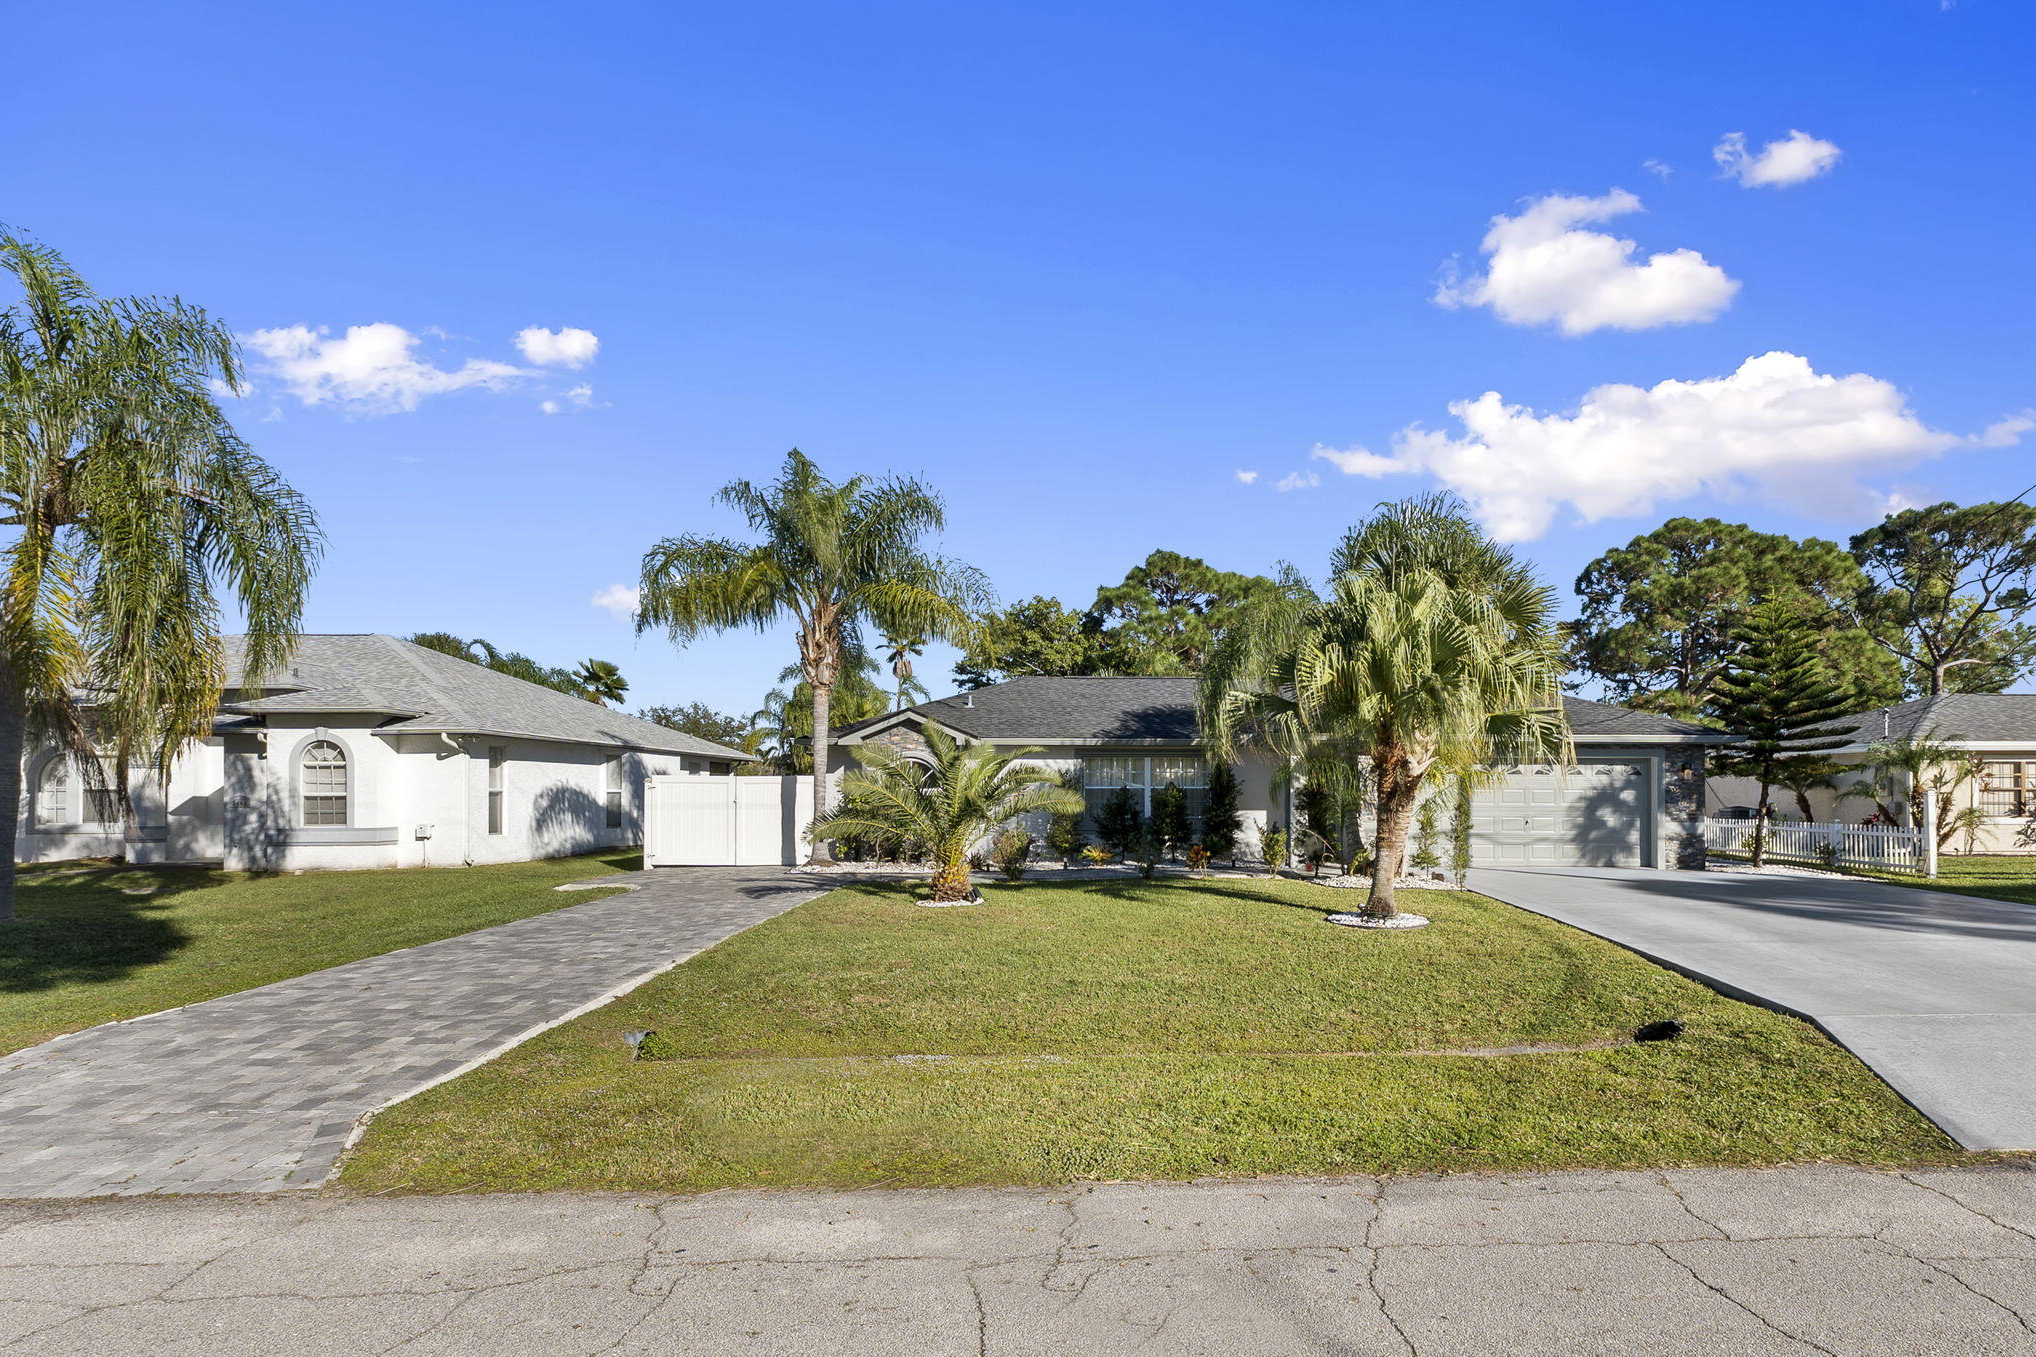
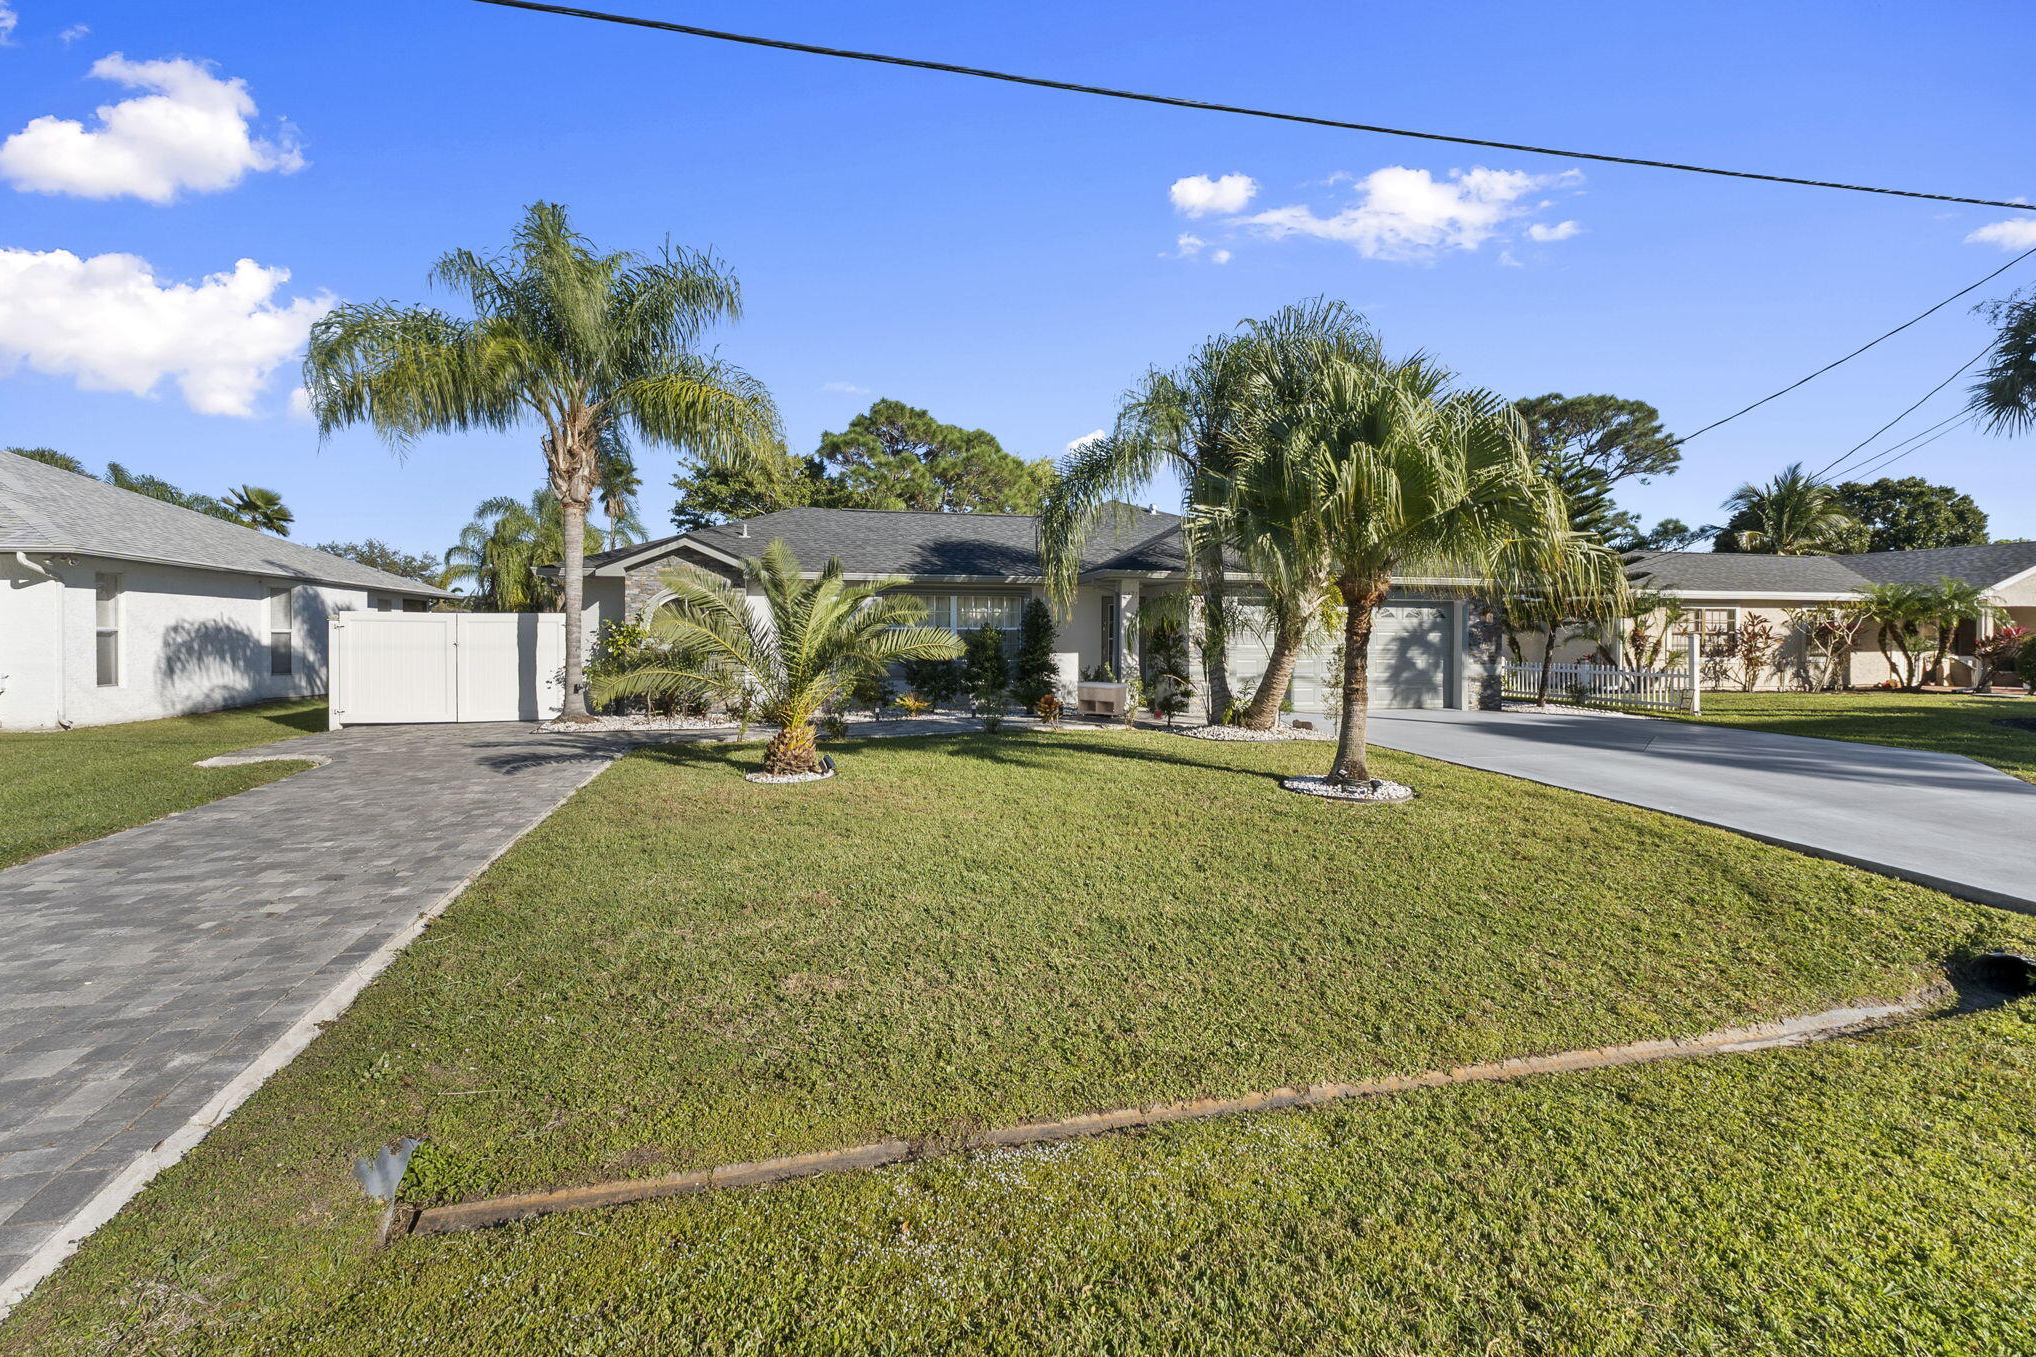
storage bench: none [1236,835,1282,869] -> present [1077,682,1126,718]

